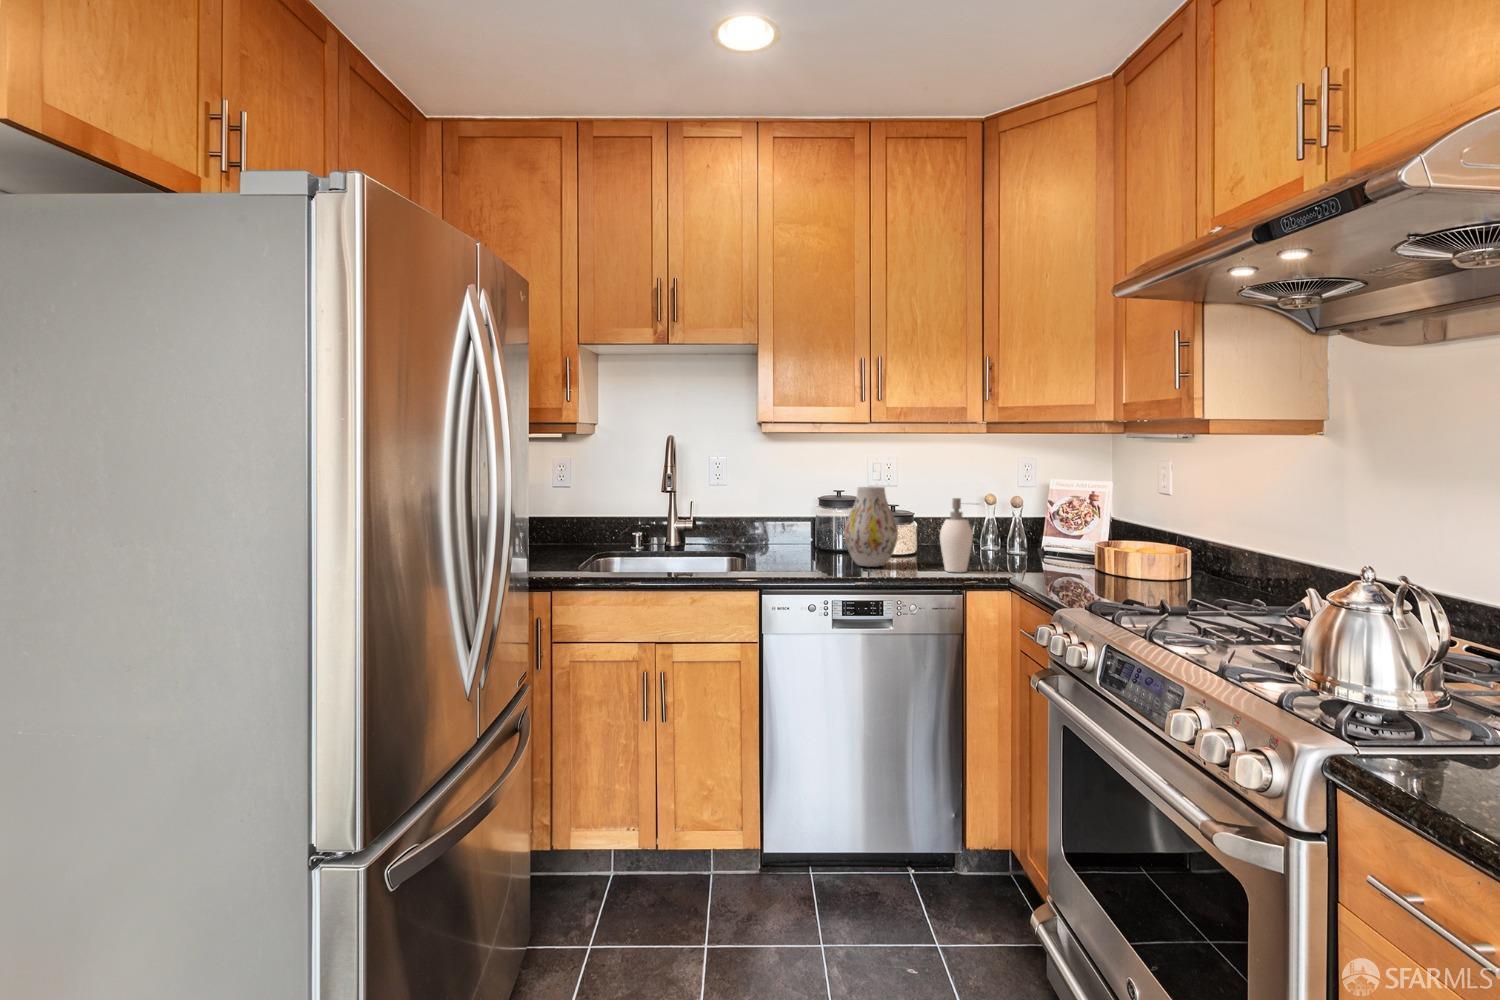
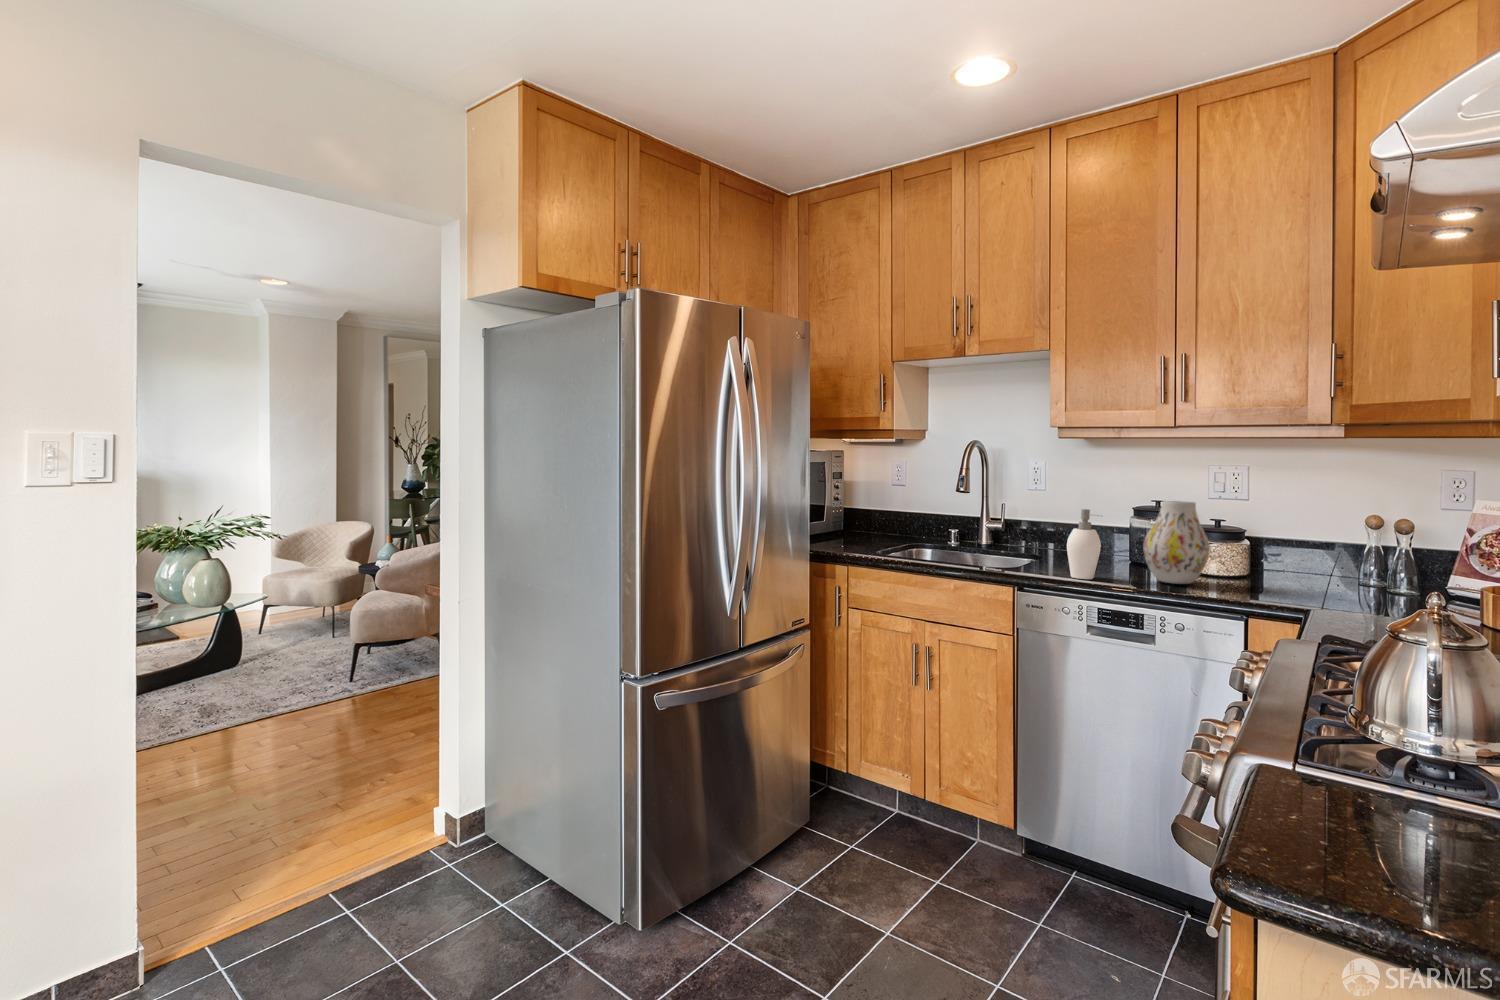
soap dispenser: present [940,498,973,572] -> present [1067,509,1101,579]

